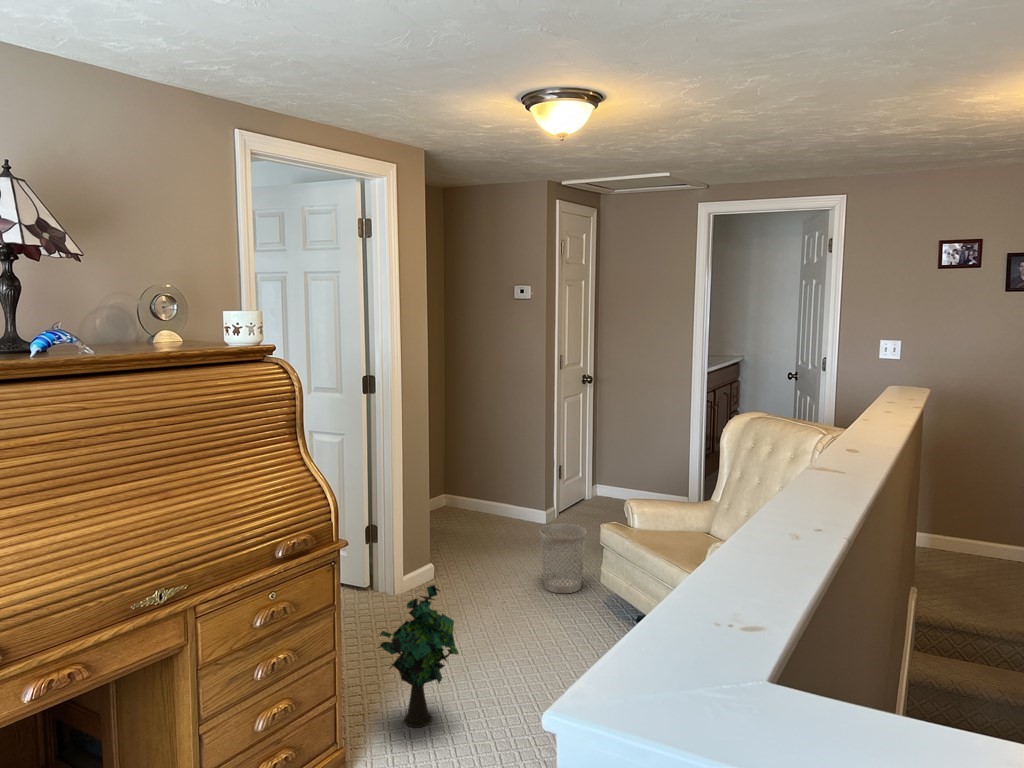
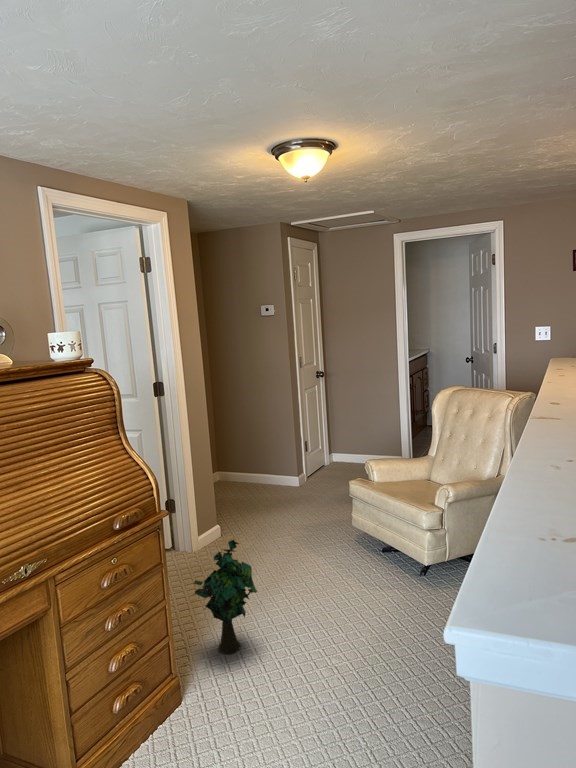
wastebasket: present [540,524,586,593] -> none [301,483,336,537]

